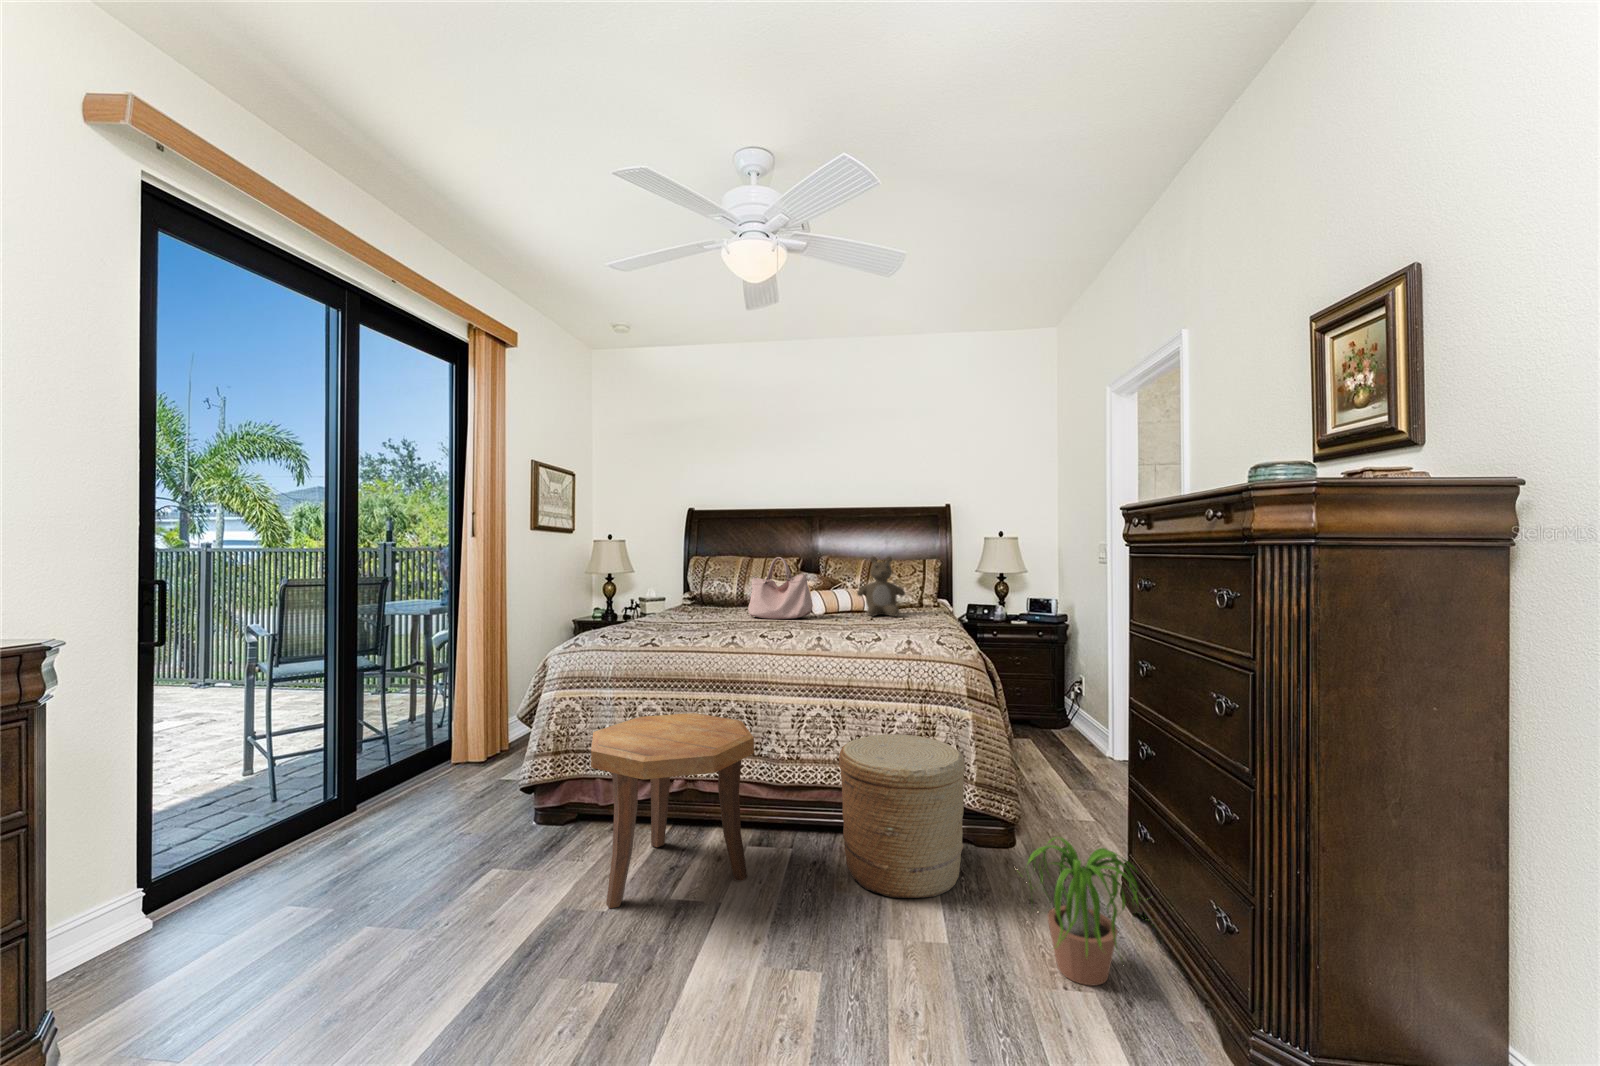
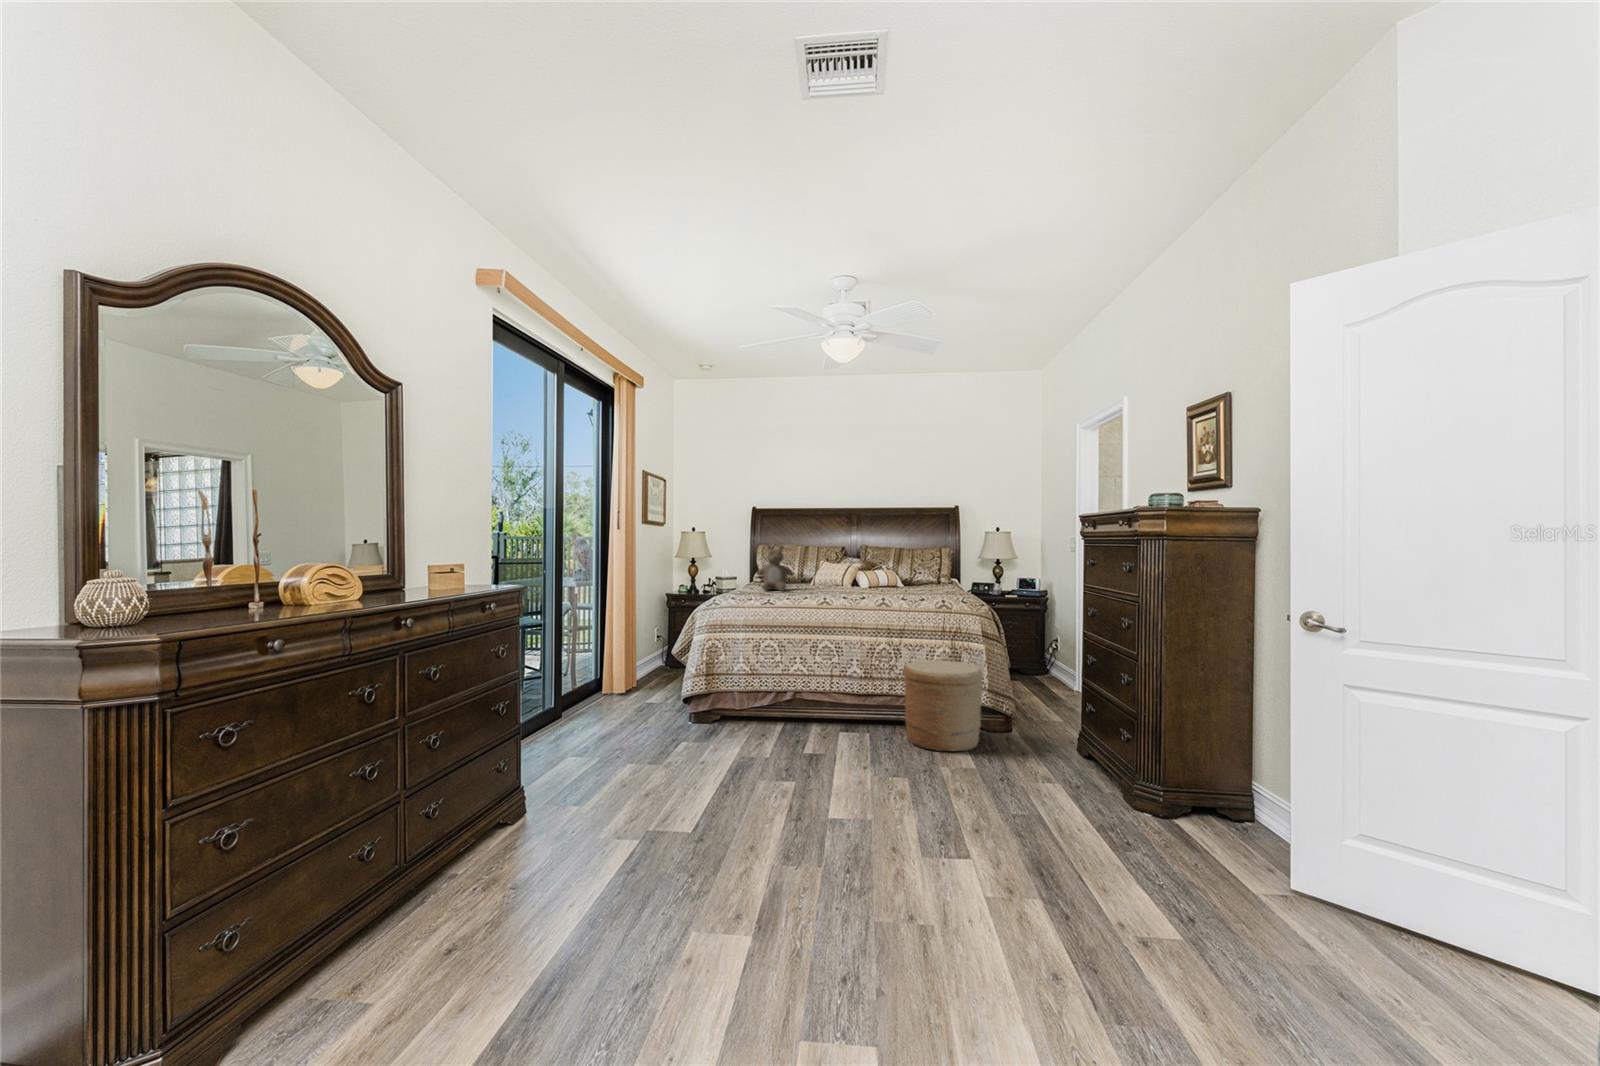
teddy bear: present [857,556,905,616] -> present [757,545,793,591]
handbag: present [748,557,813,619] -> none [816,545,865,590]
side table: present [591,713,754,908] -> none [748,647,851,756]
potted plant: present [1026,837,1147,986] -> none [1014,705,1094,780]

